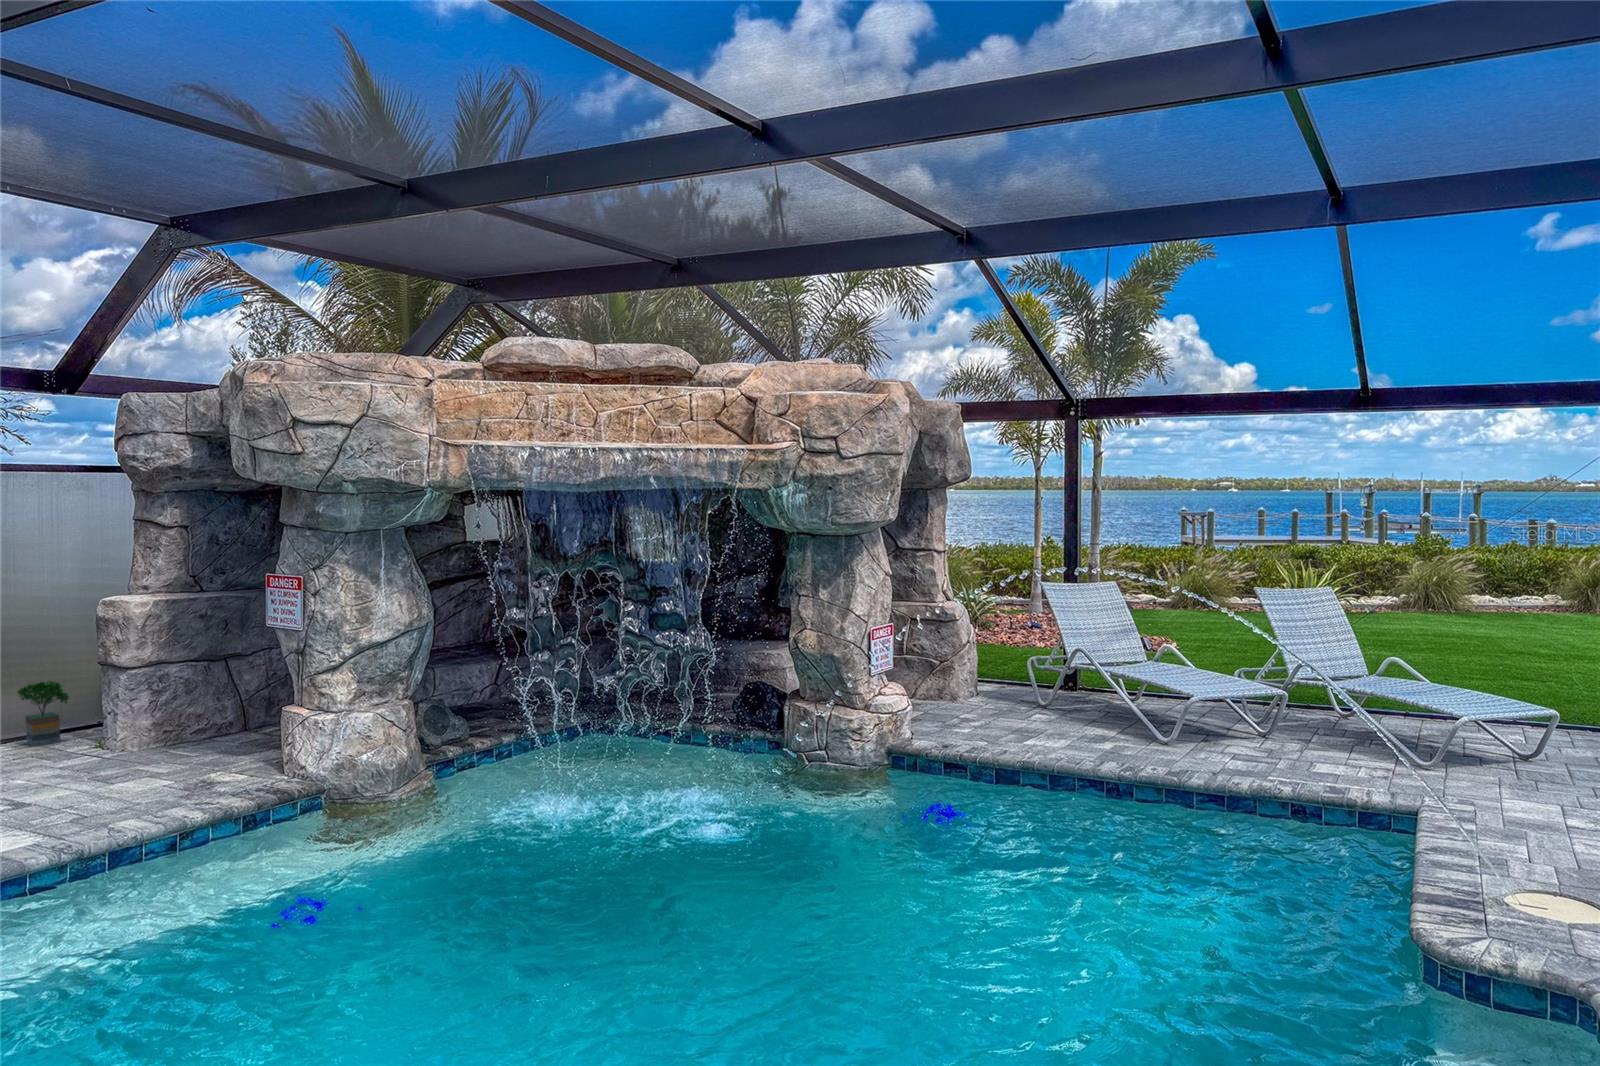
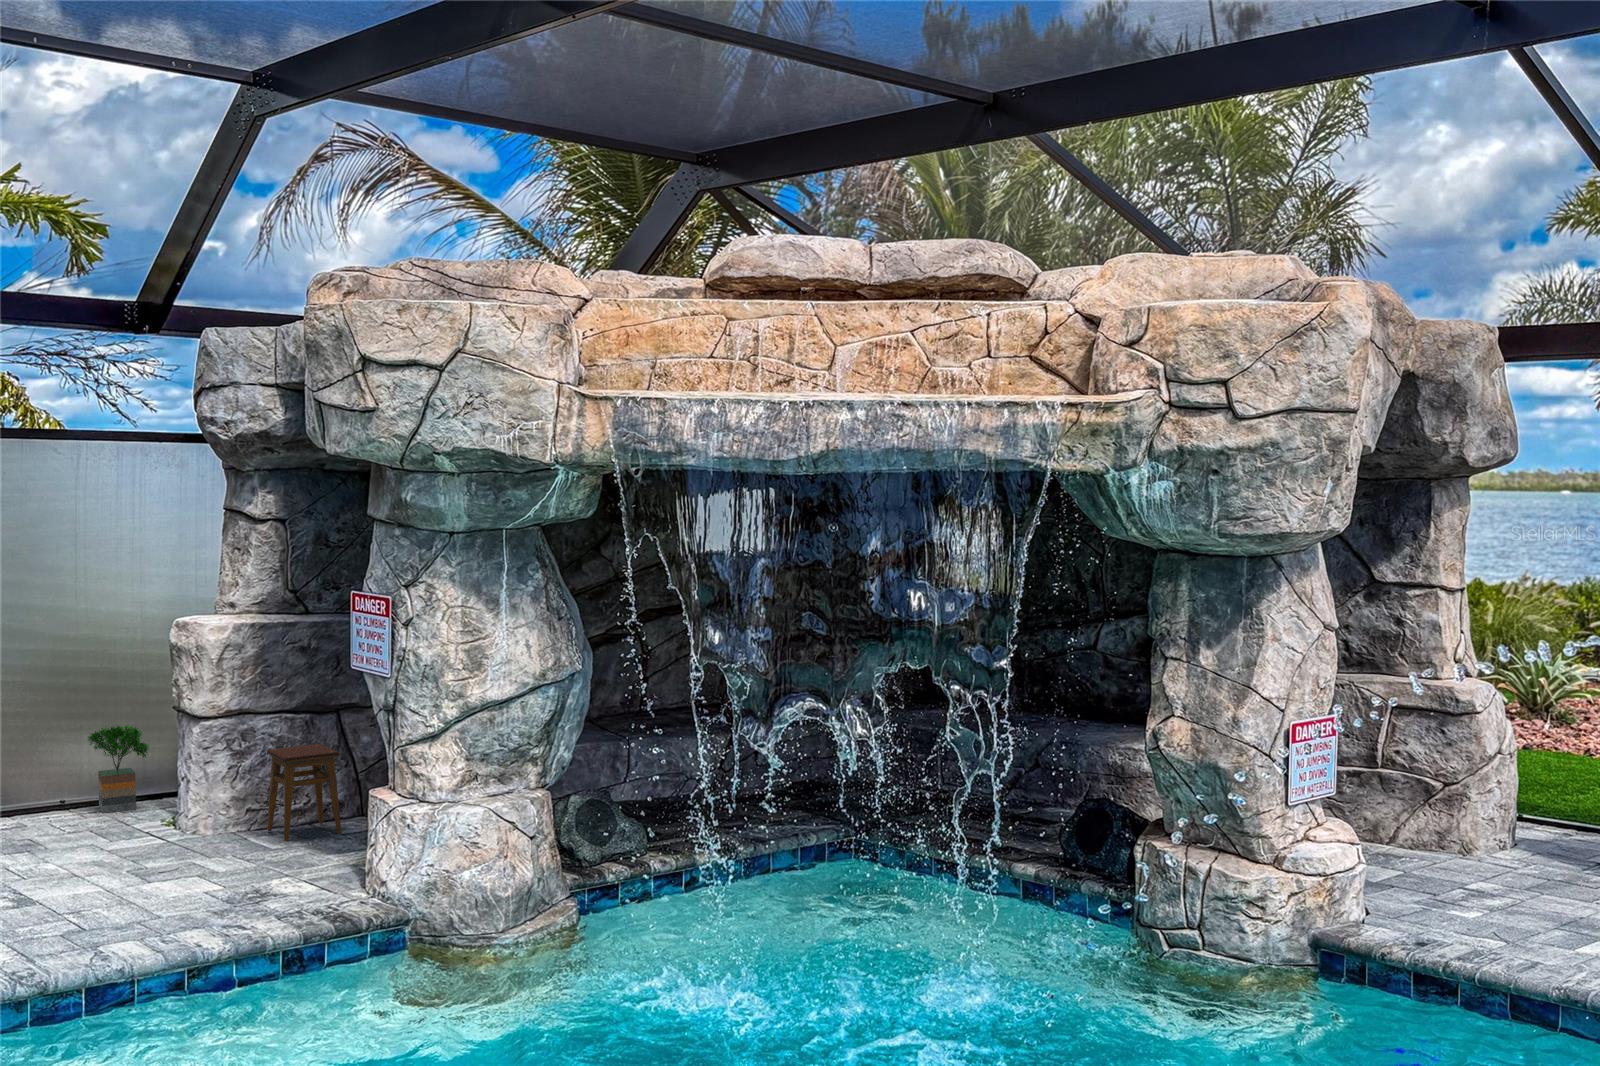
stool: none [180,683,241,753] -> present [267,744,341,841]

